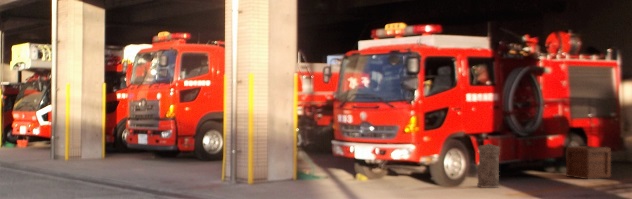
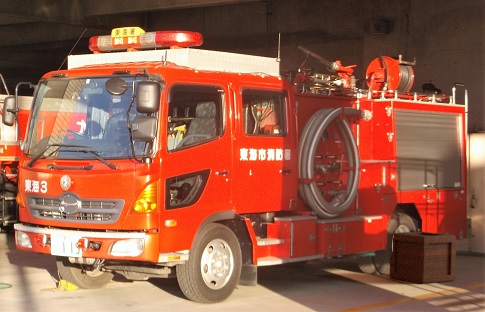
trash can: present [477,144,500,188] -> none [254,228,292,303]

